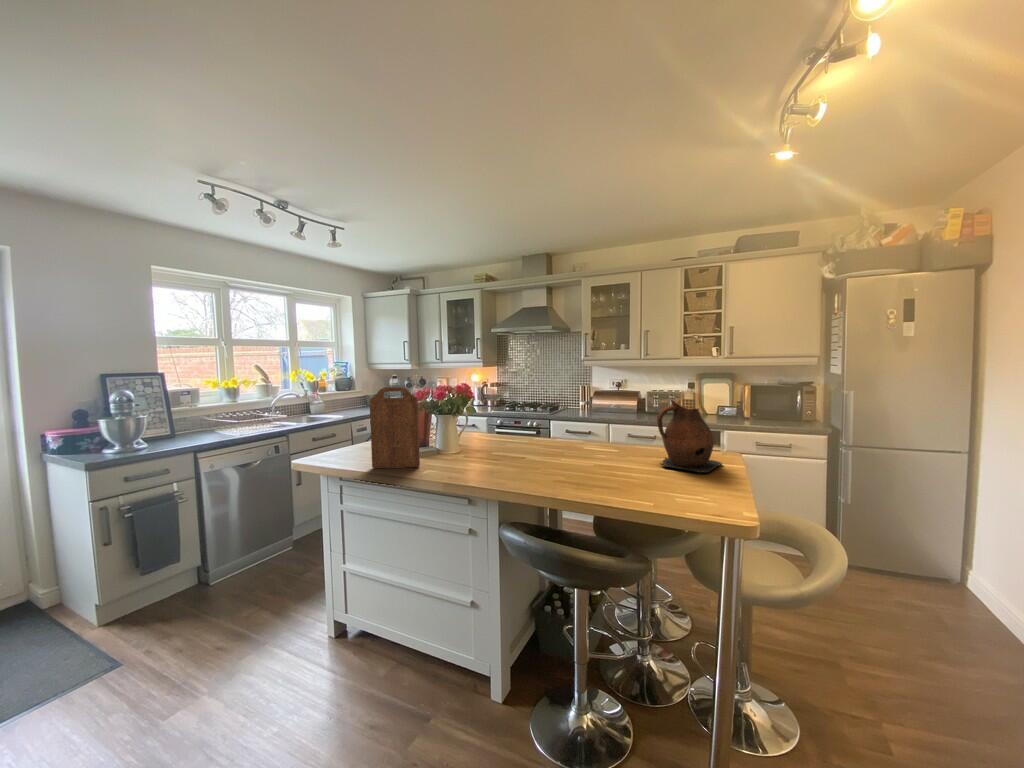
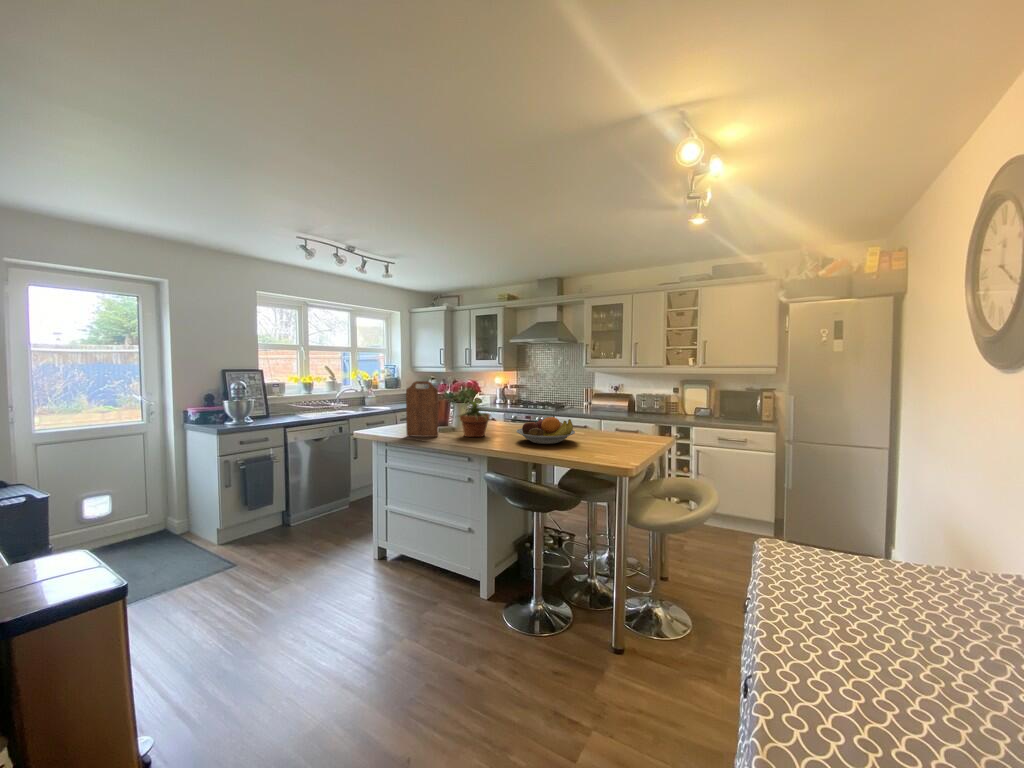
ceramic pitcher: present [657,399,722,473] -> none [604,395,650,446]
potted plant: none [440,405,502,466] -> present [459,400,491,437]
fruit bowl: none [536,435,622,475] -> present [516,417,575,444]

